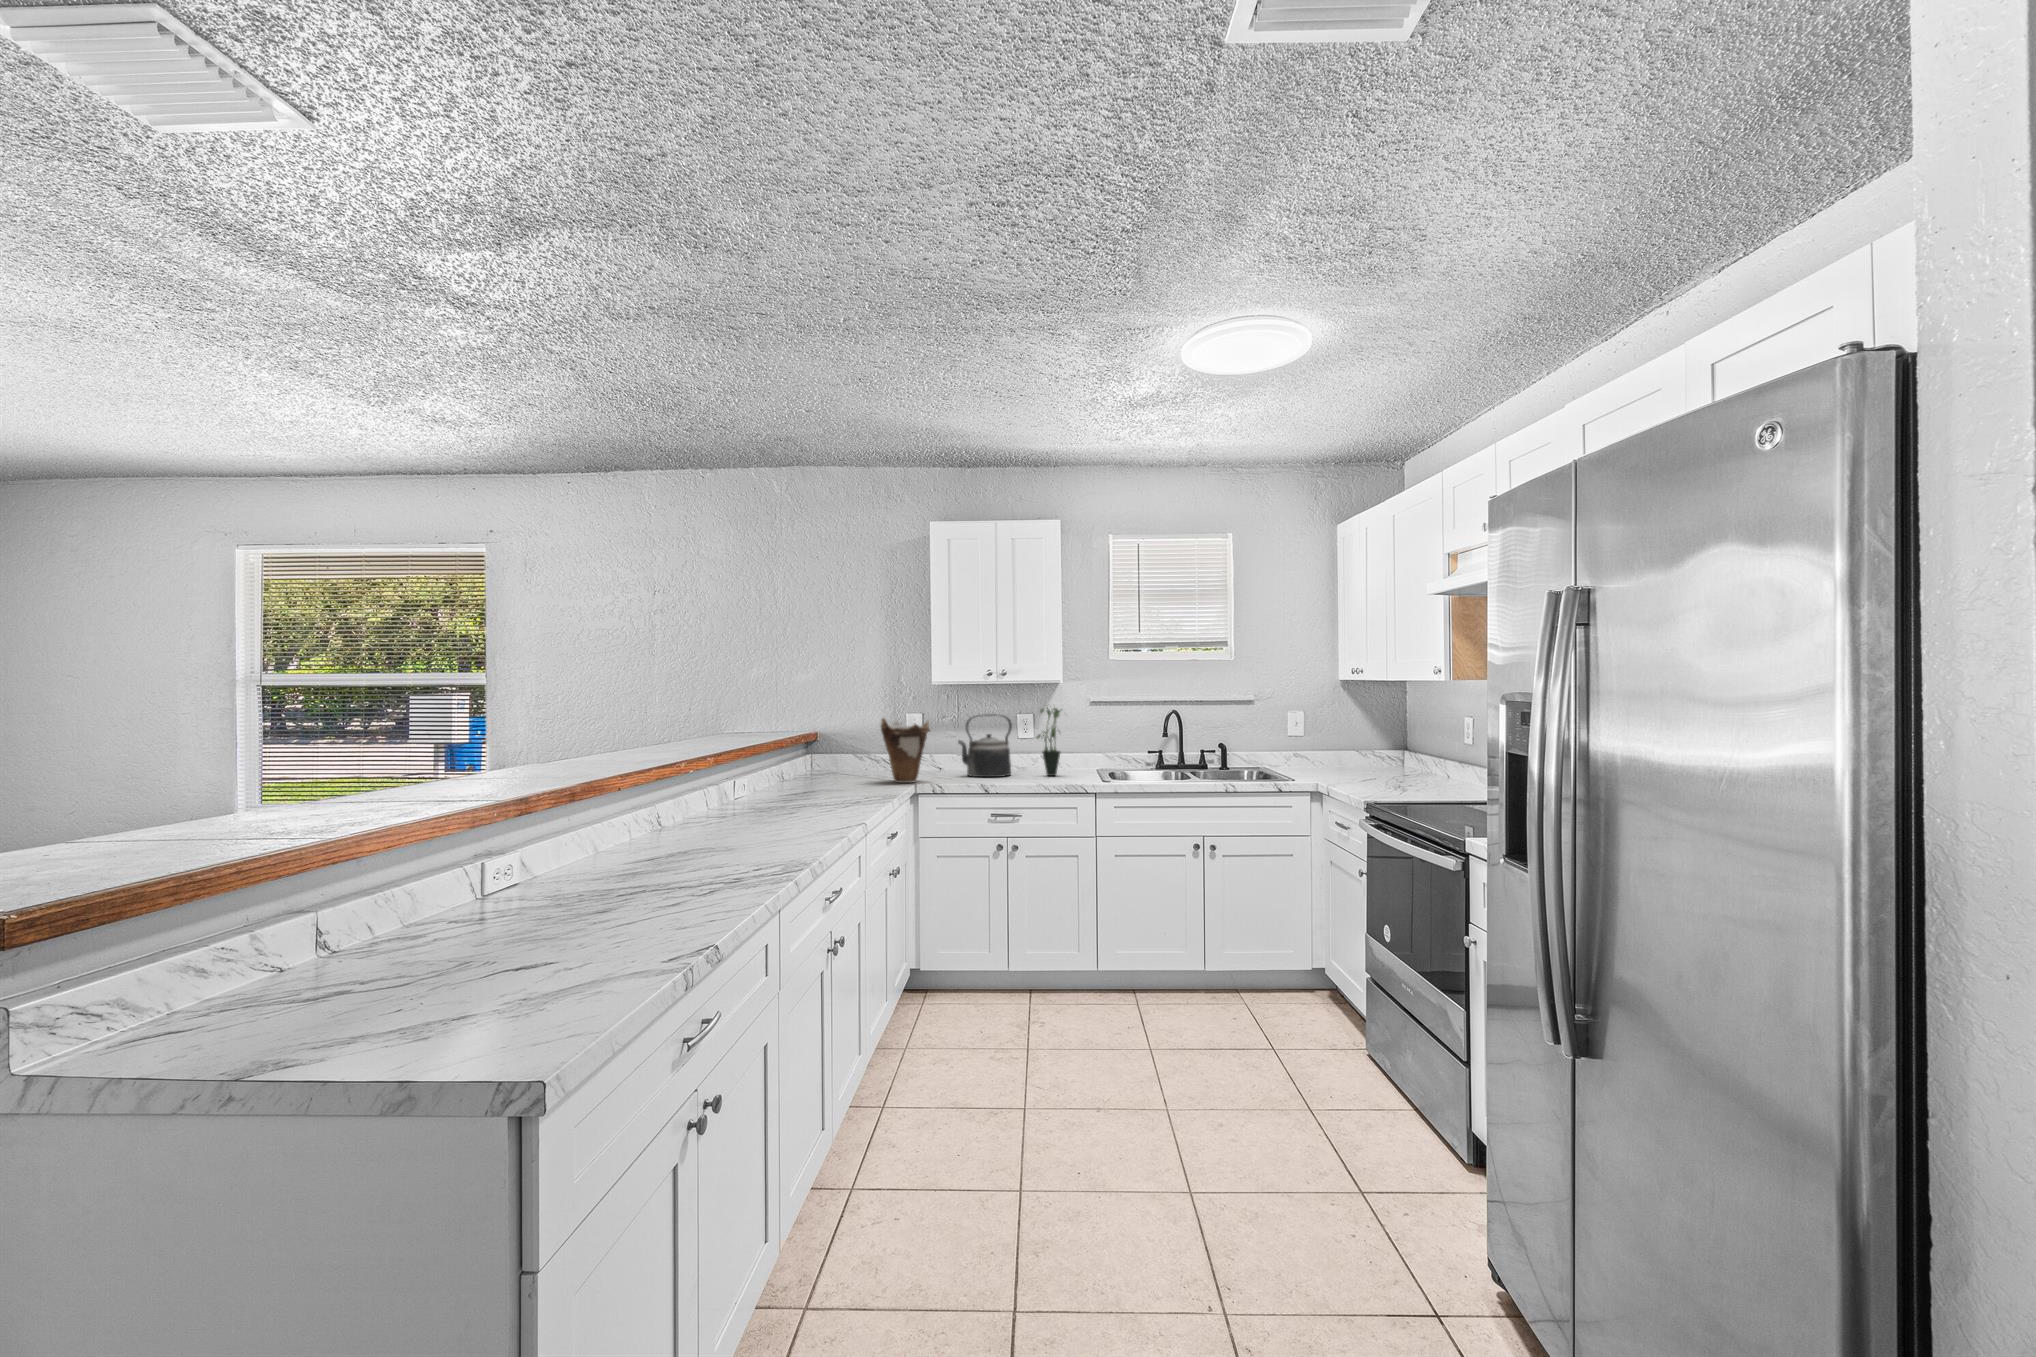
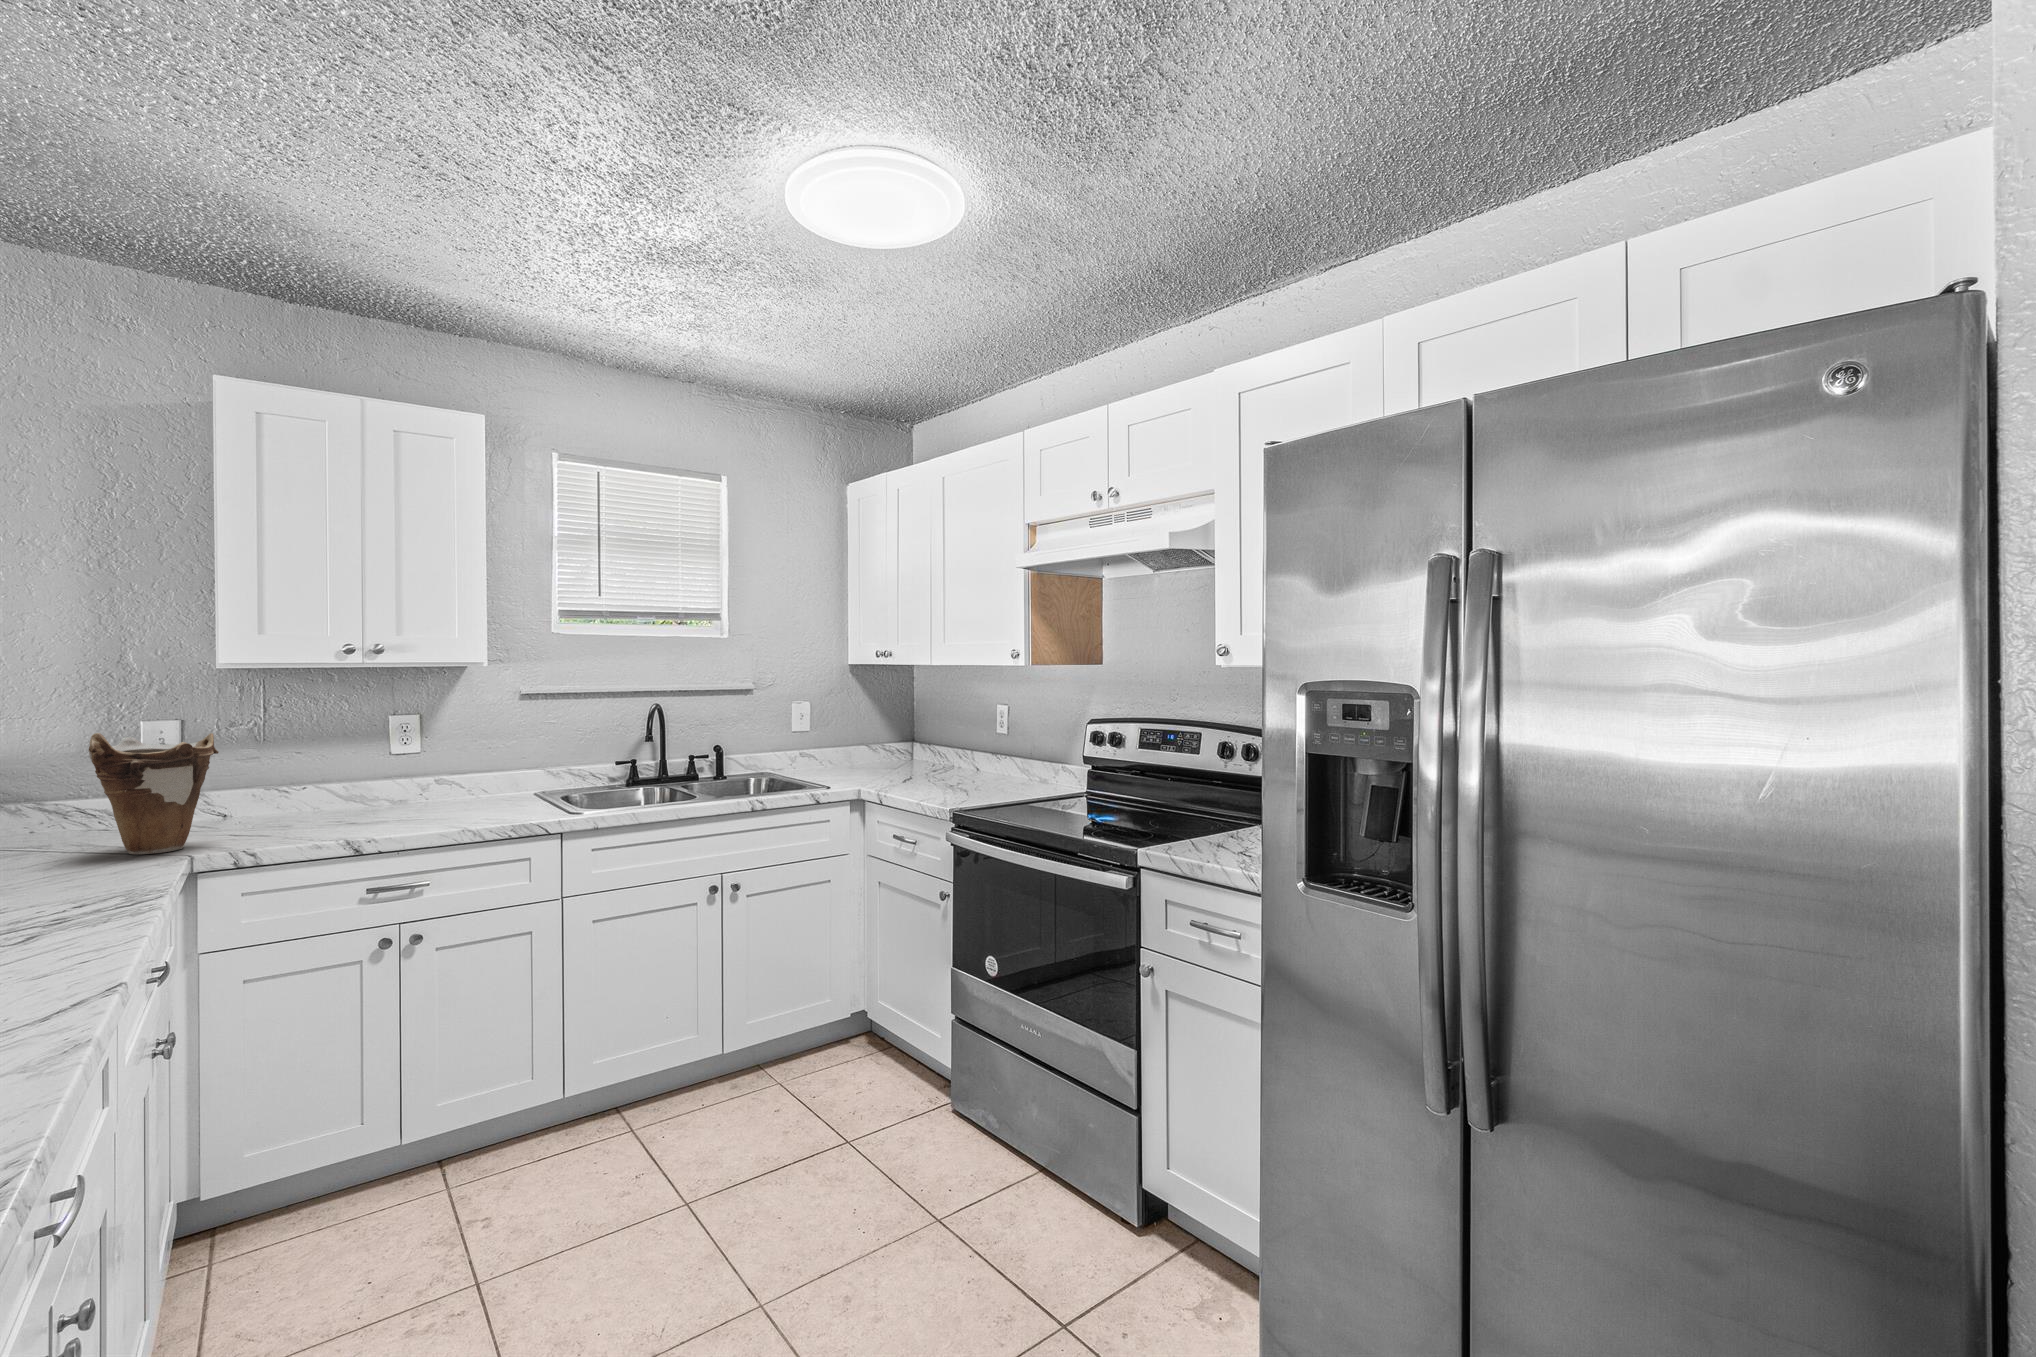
potted plant: present [1037,708,1060,776] -> none [437,699,493,809]
kettle: present [958,714,1012,777] -> none [276,717,386,823]

